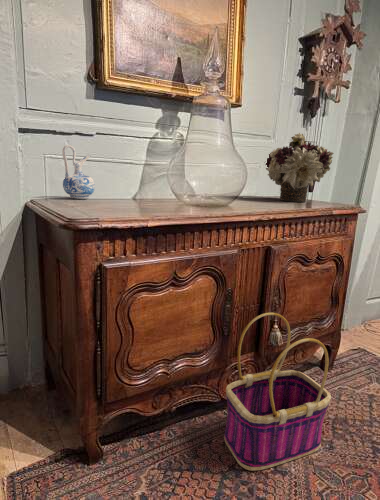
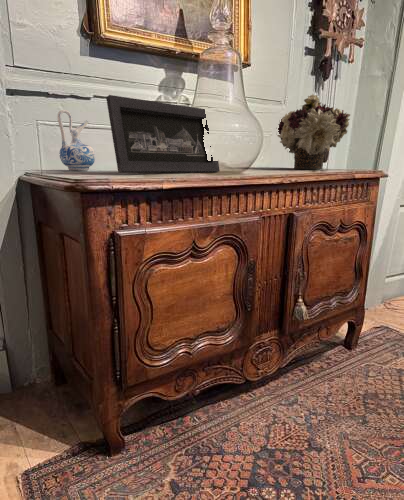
picture frame: none [104,136,207,206] -> present [106,95,220,173]
basket: present [224,313,331,471] -> none [252,283,364,450]

